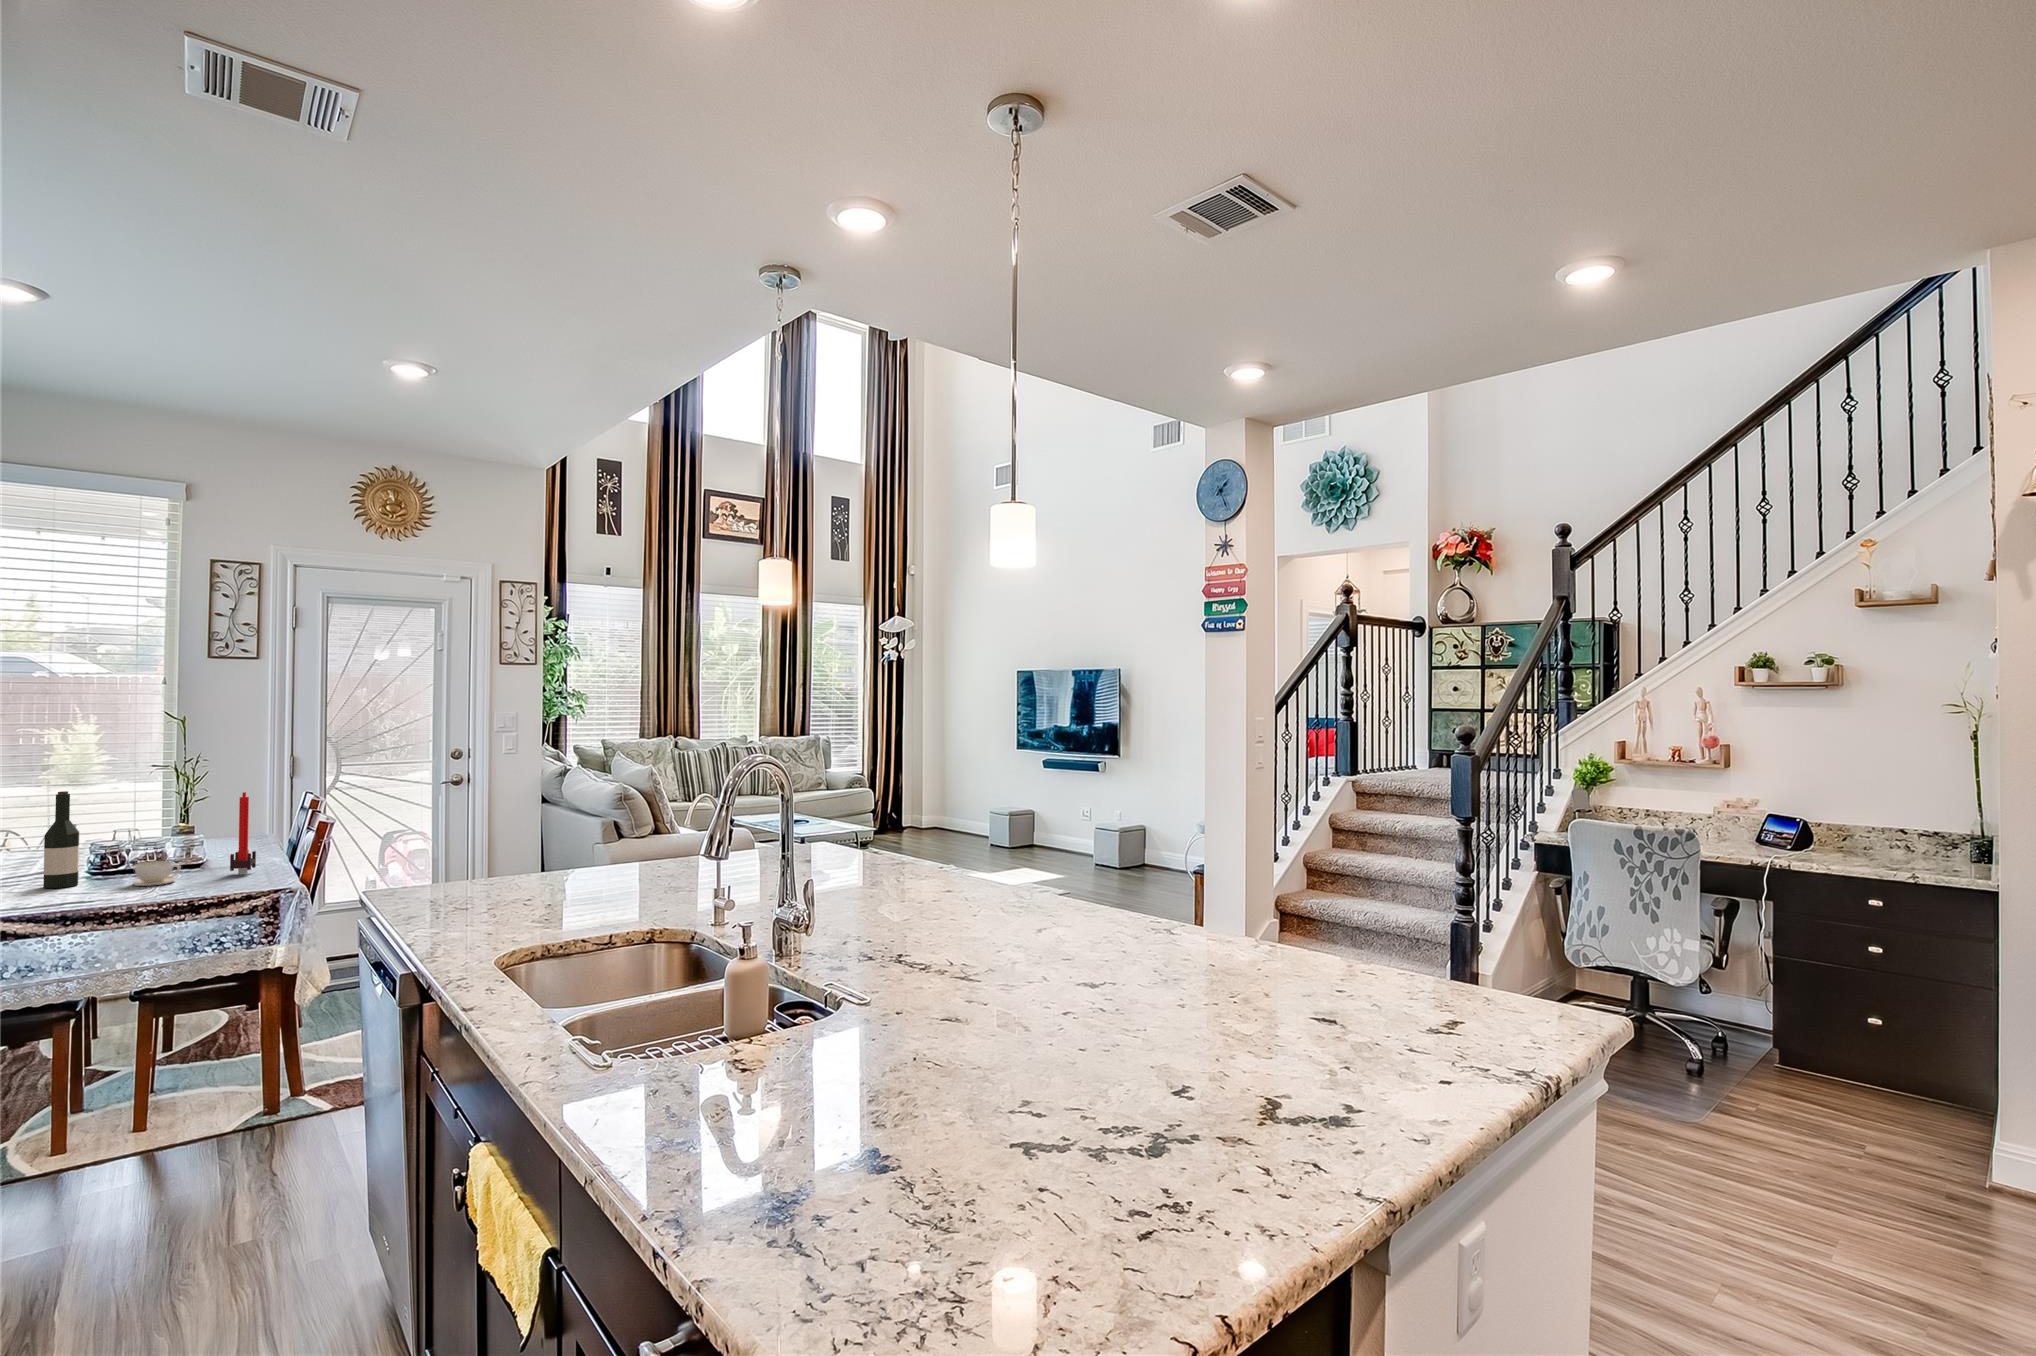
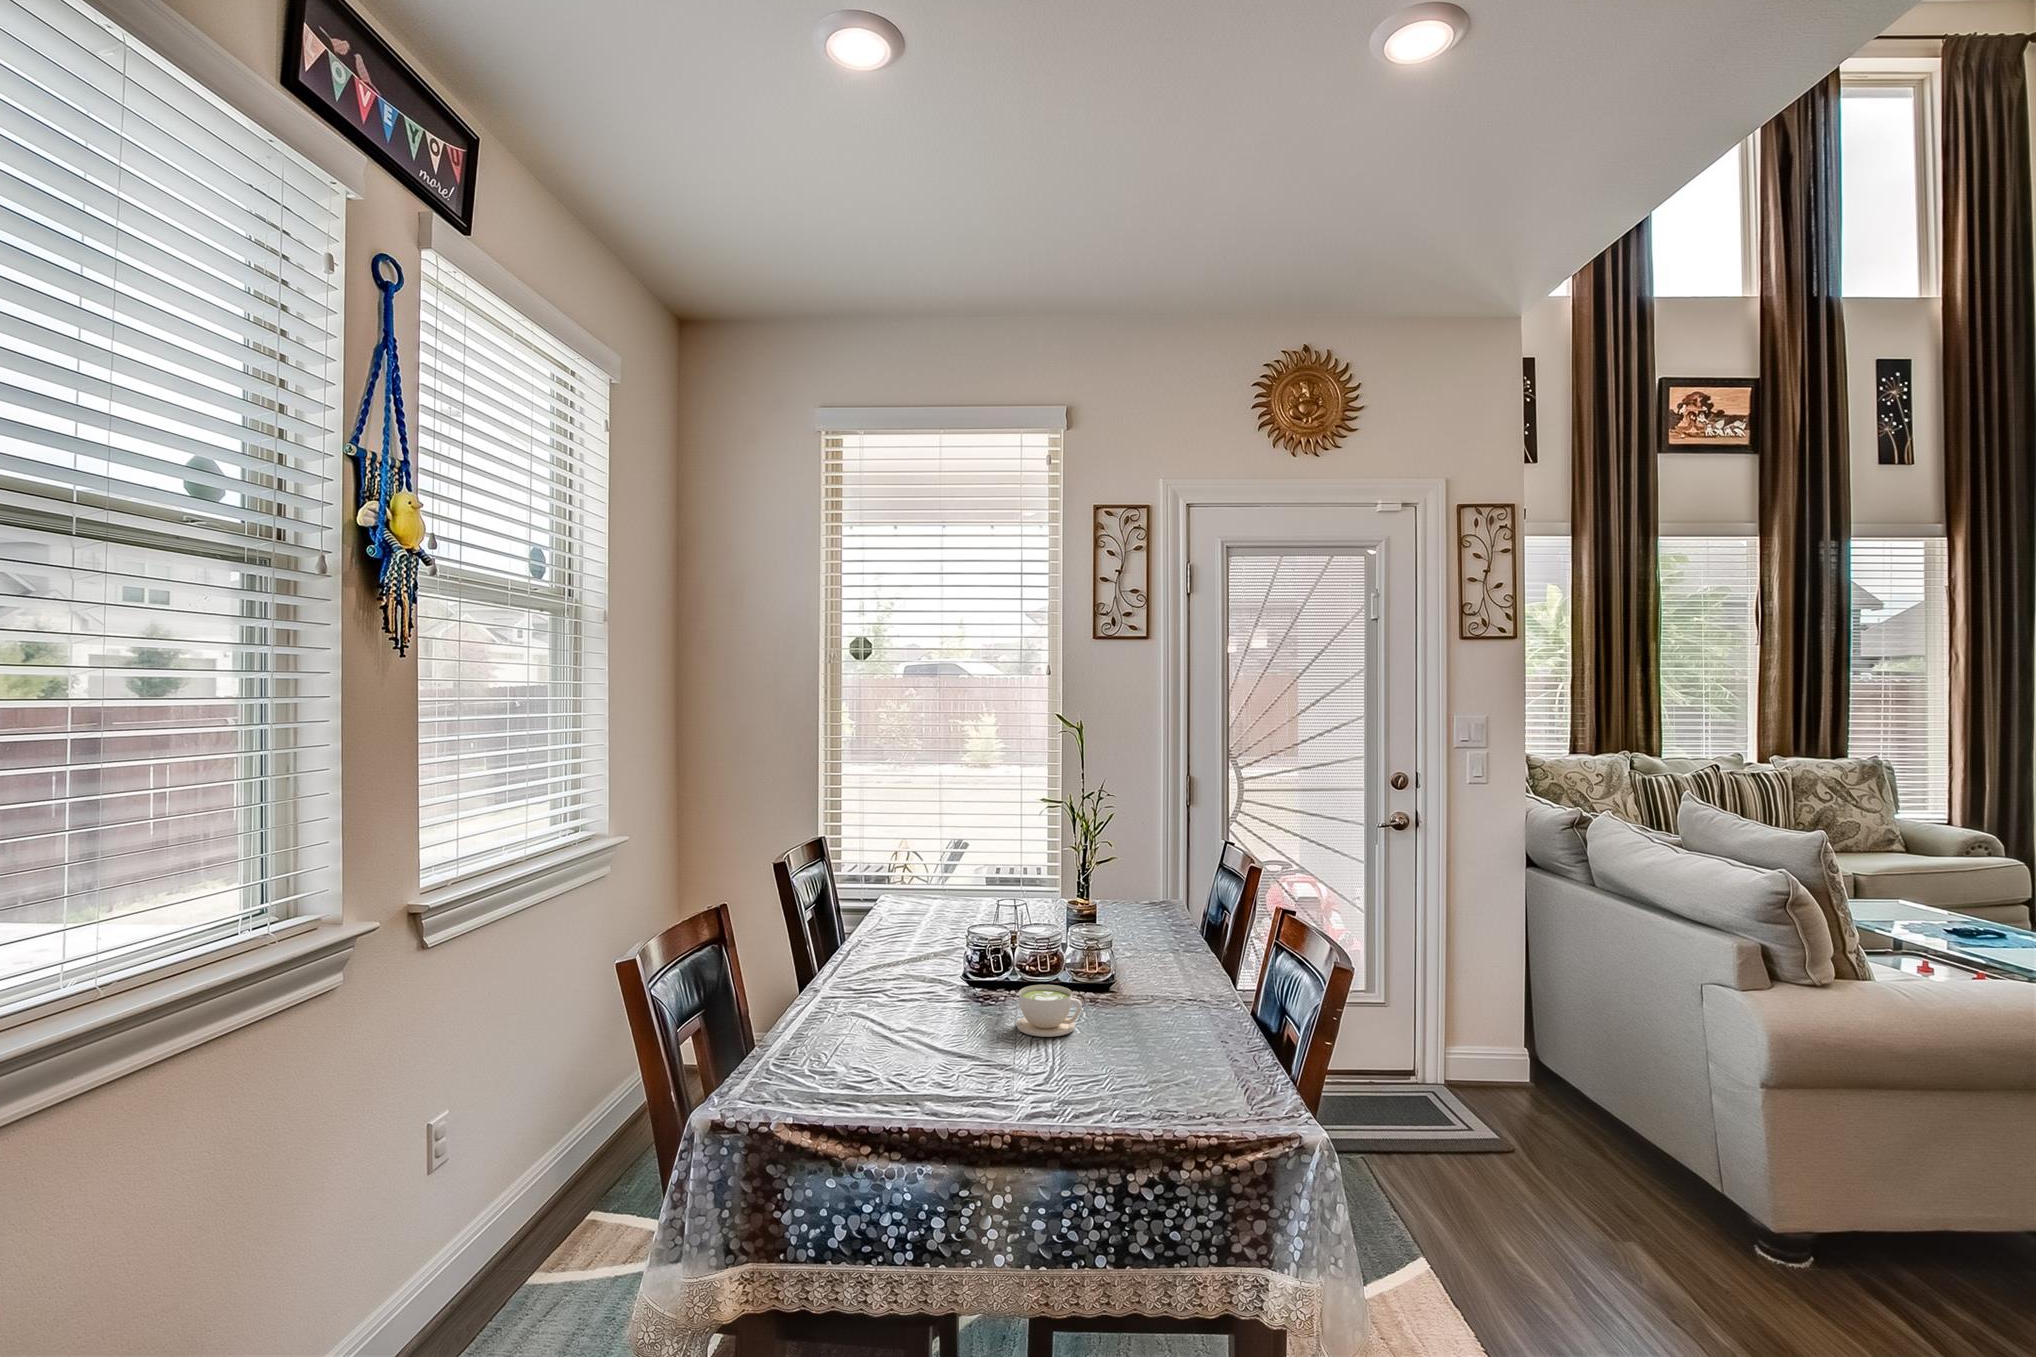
wine bottle: present [43,791,79,888] -> none [908,850,950,1014]
candle: present [230,792,256,874] -> none [1152,871,1188,1025]

